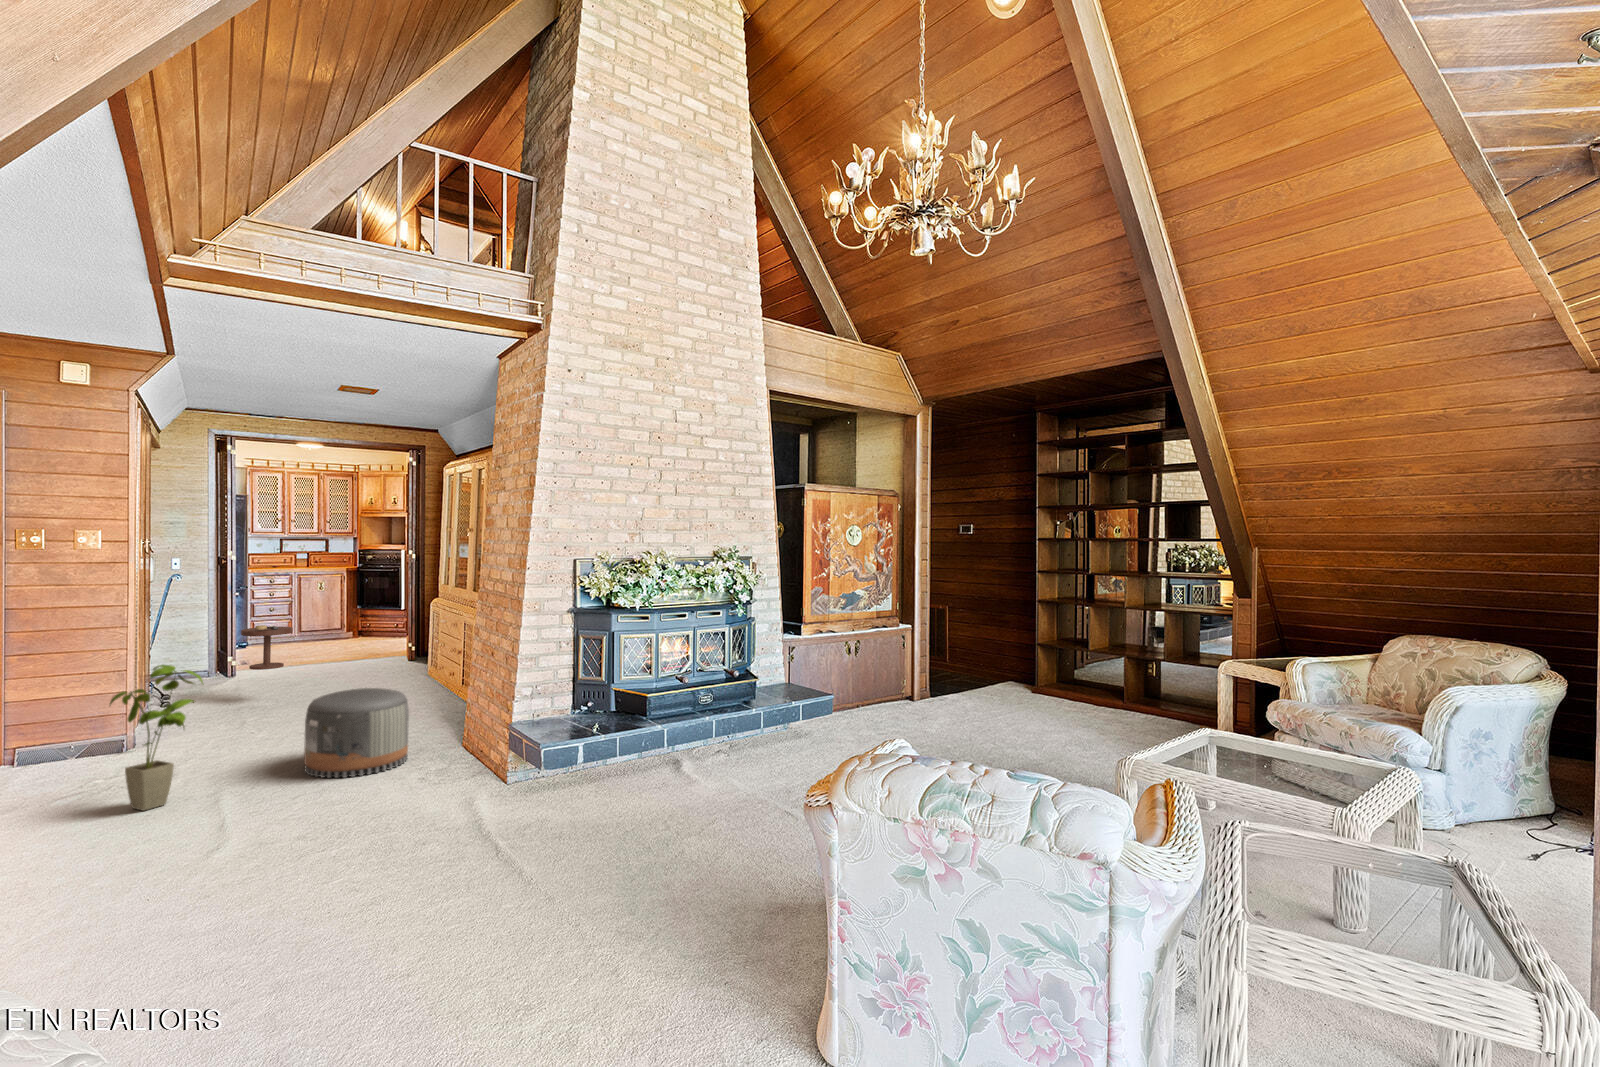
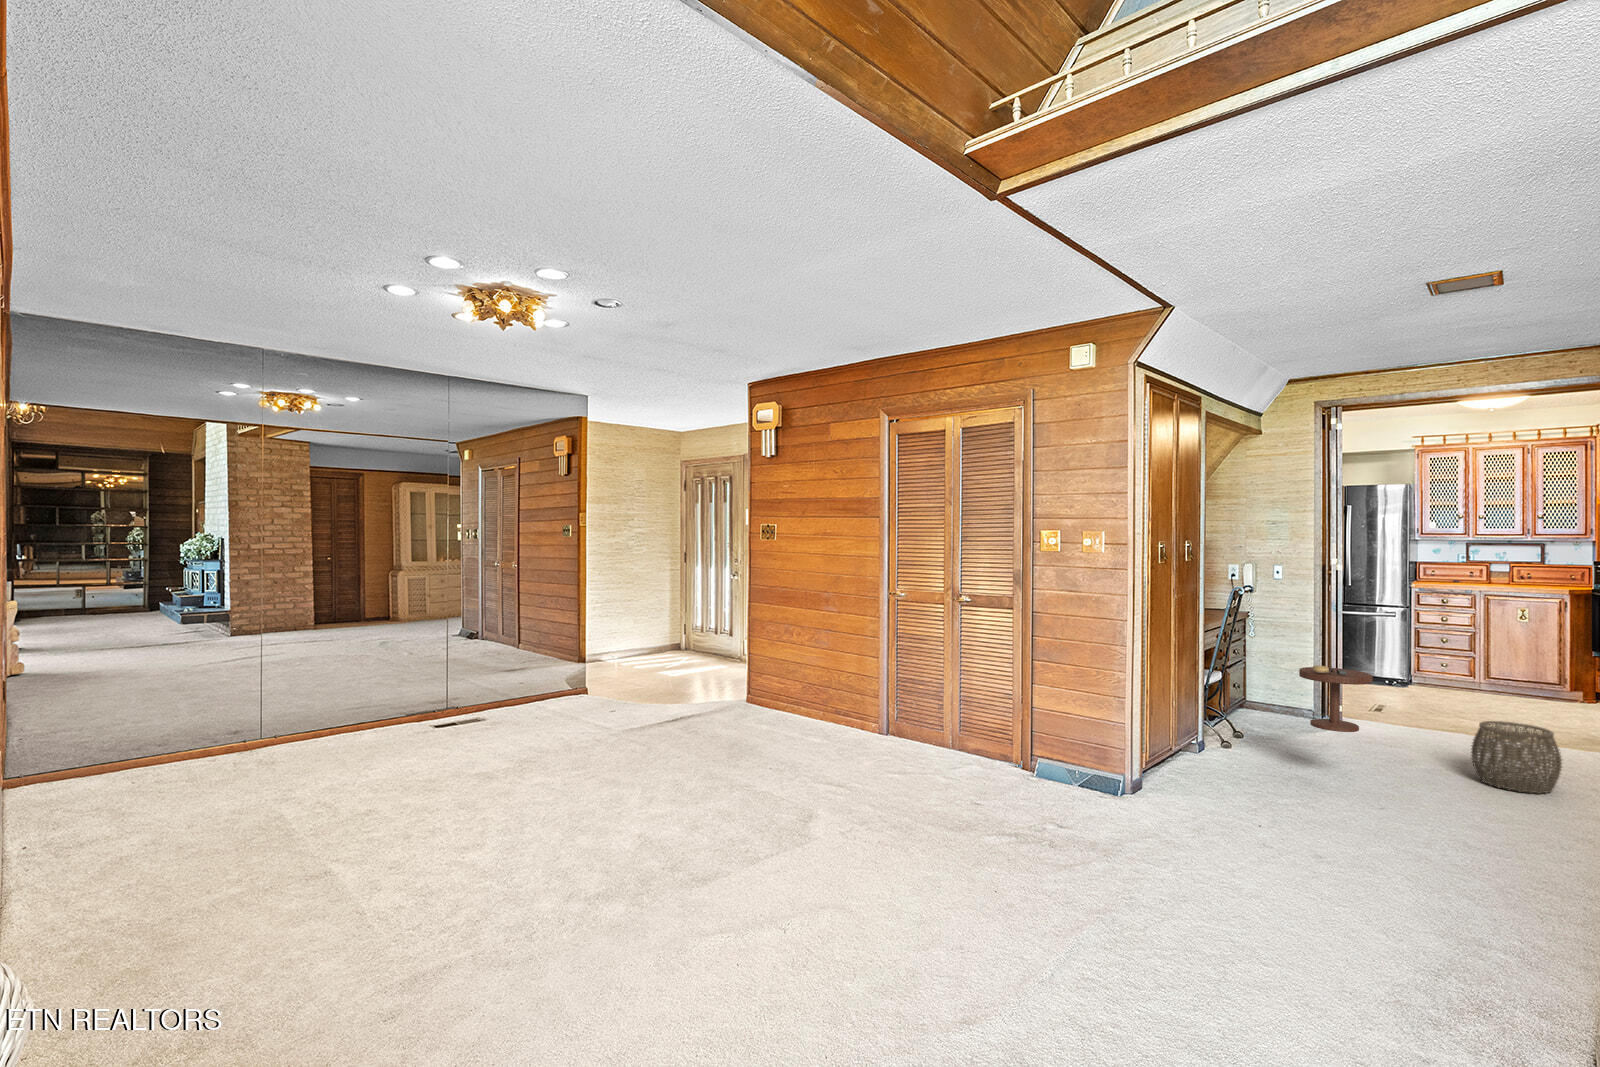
woven basket: none [337,645,384,685] -> present [1470,721,1562,794]
house plant: present [110,665,203,811] -> none [1000,706,1100,891]
pouf: present [304,688,409,778] -> none [1239,809,1438,1005]

